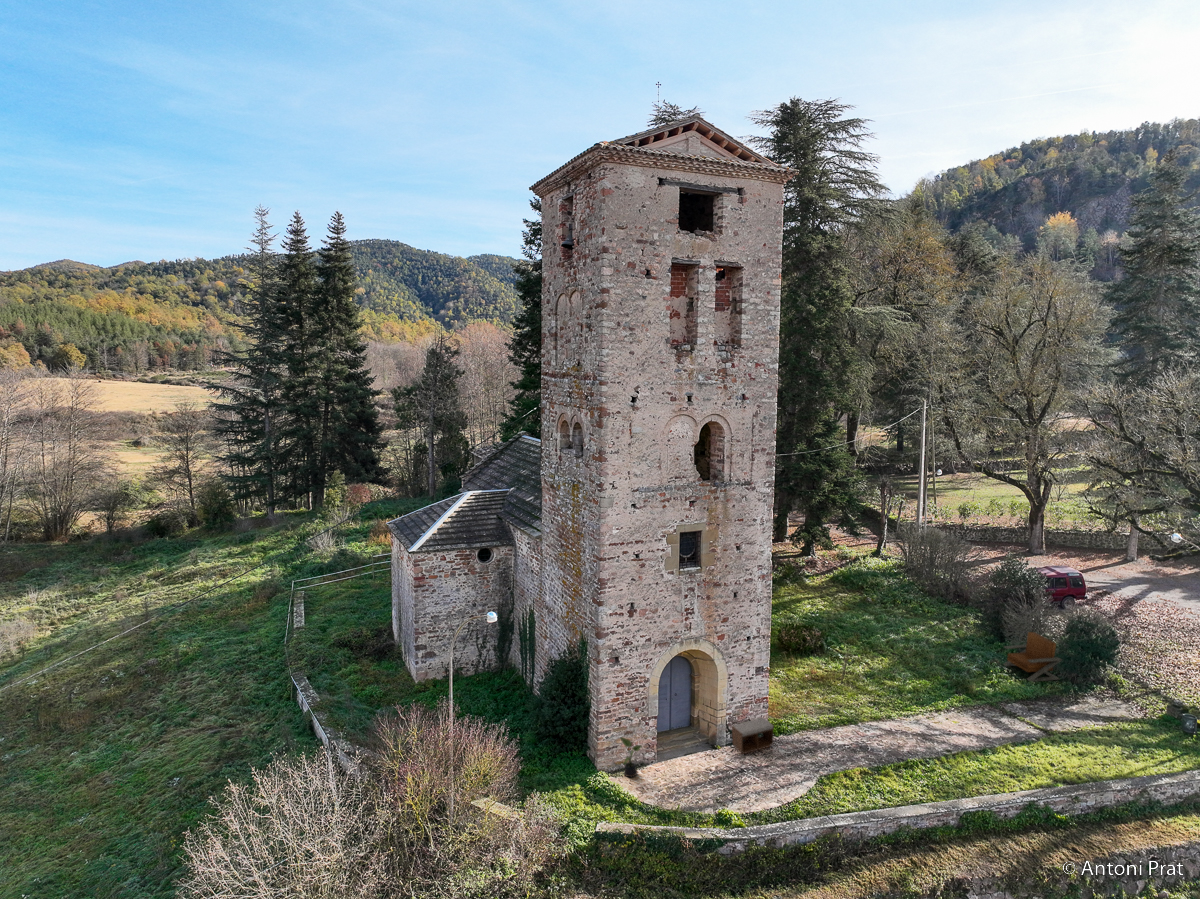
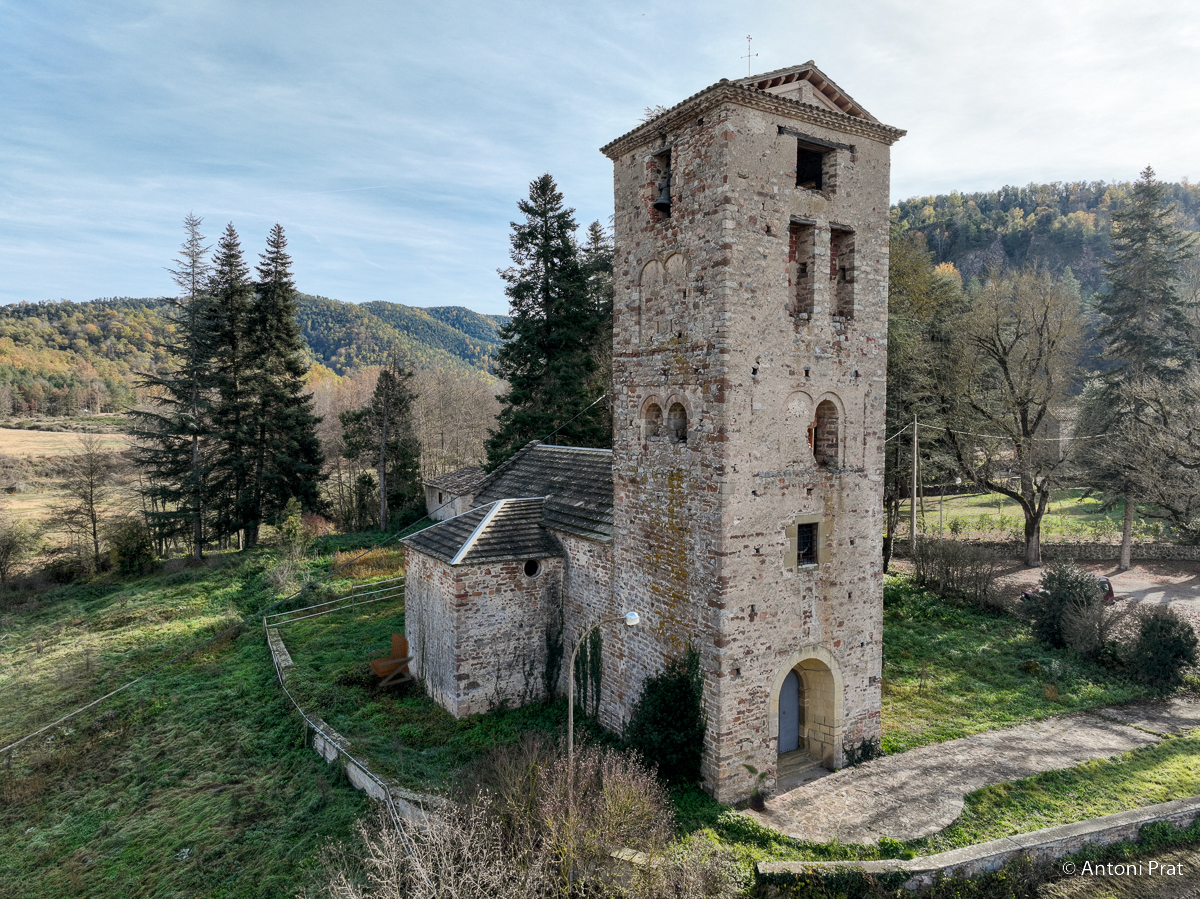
lounge chair: present [1004,632,1061,682] -> present [368,633,414,687]
bench: present [732,718,774,754] -> none [847,735,893,777]

